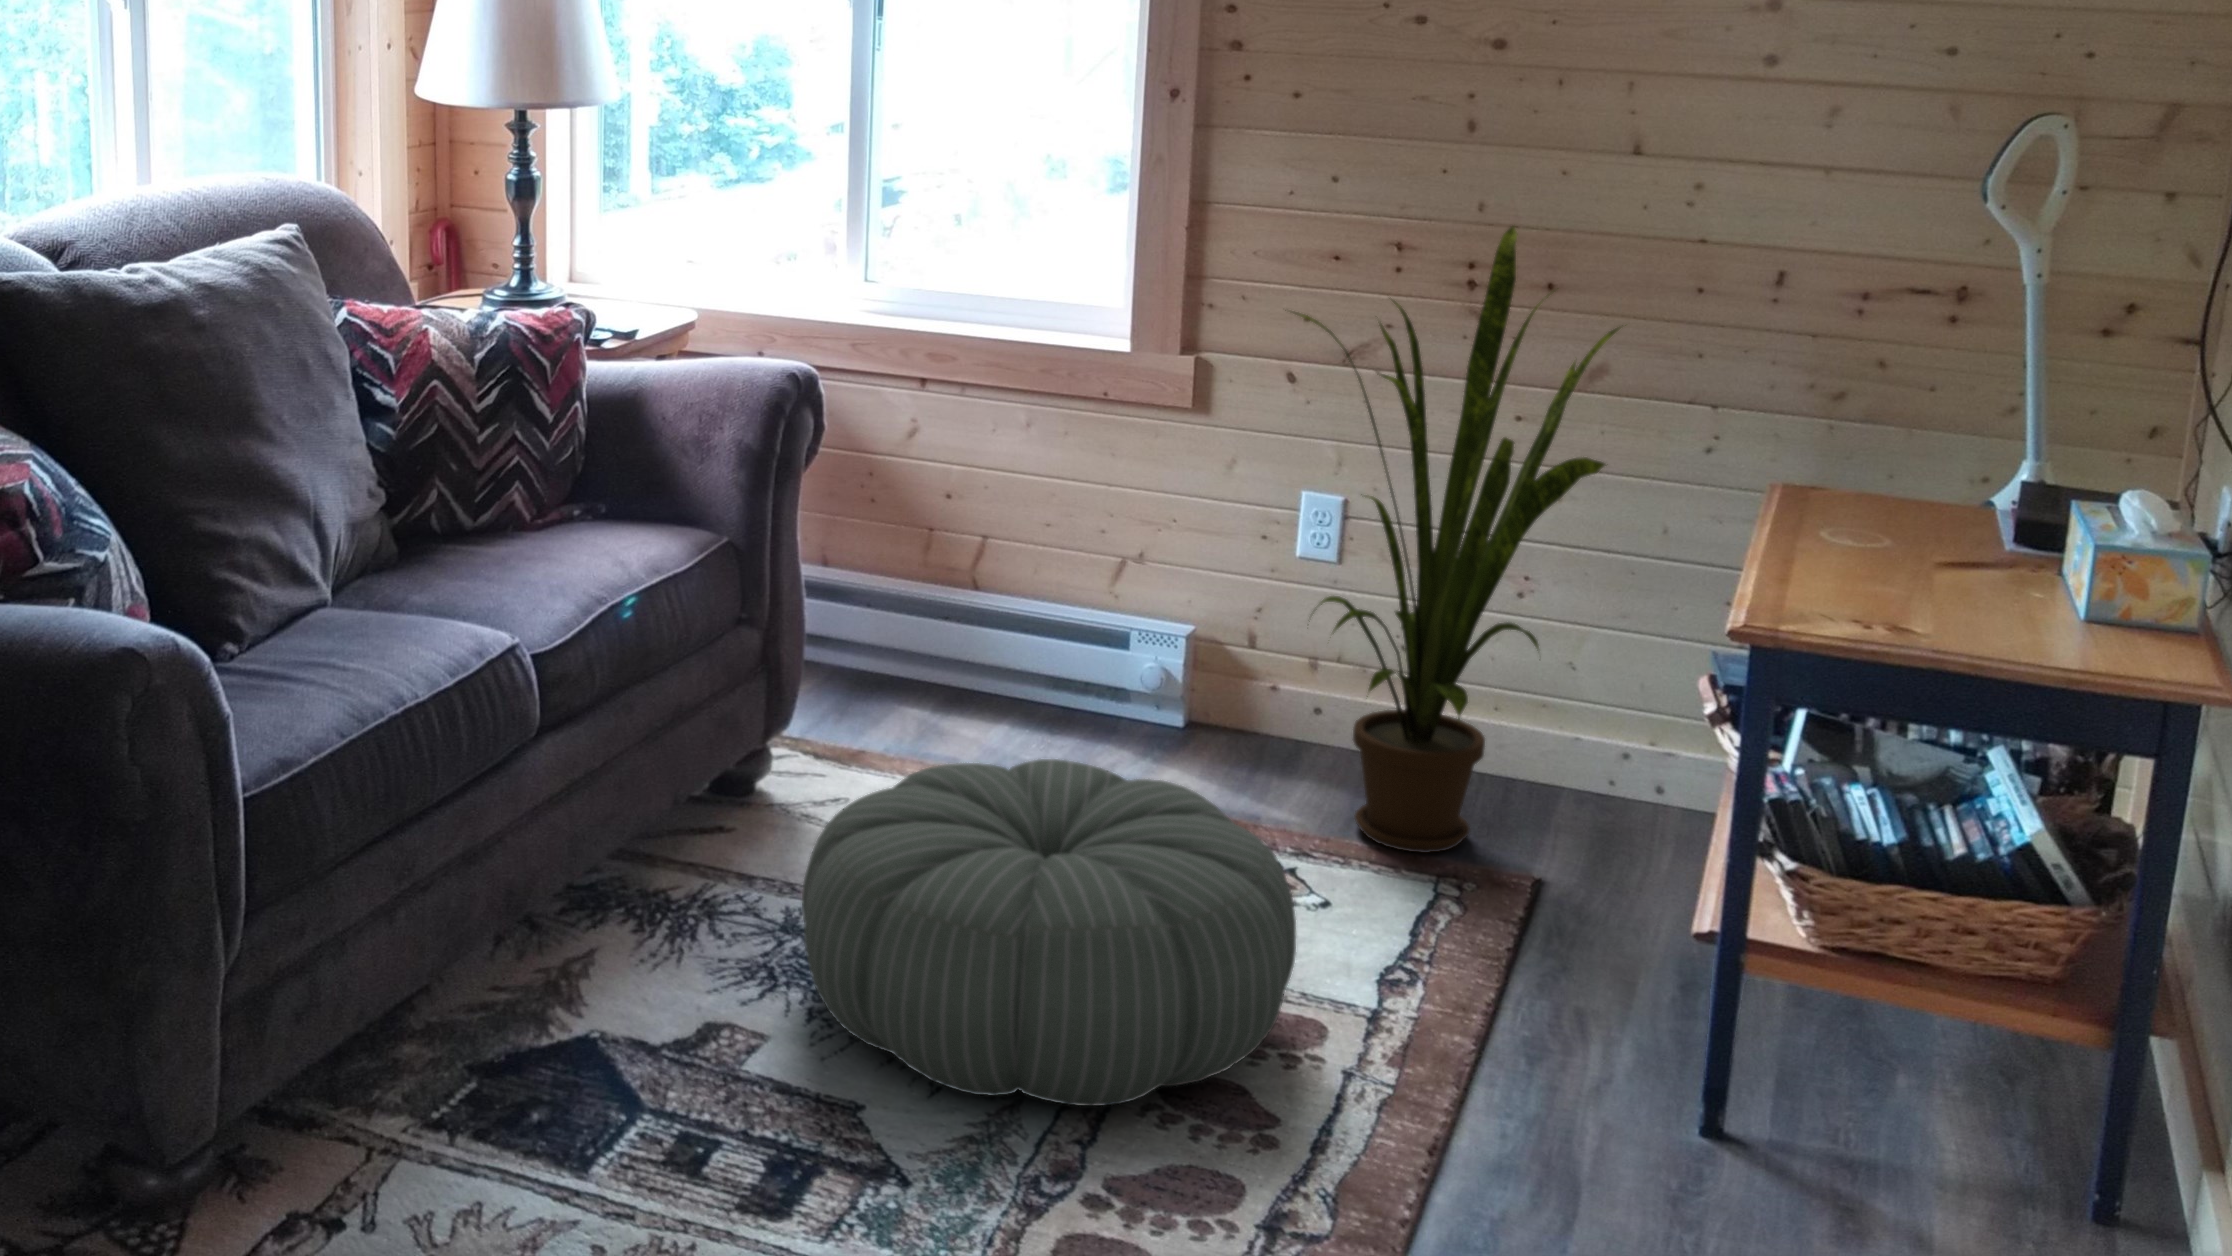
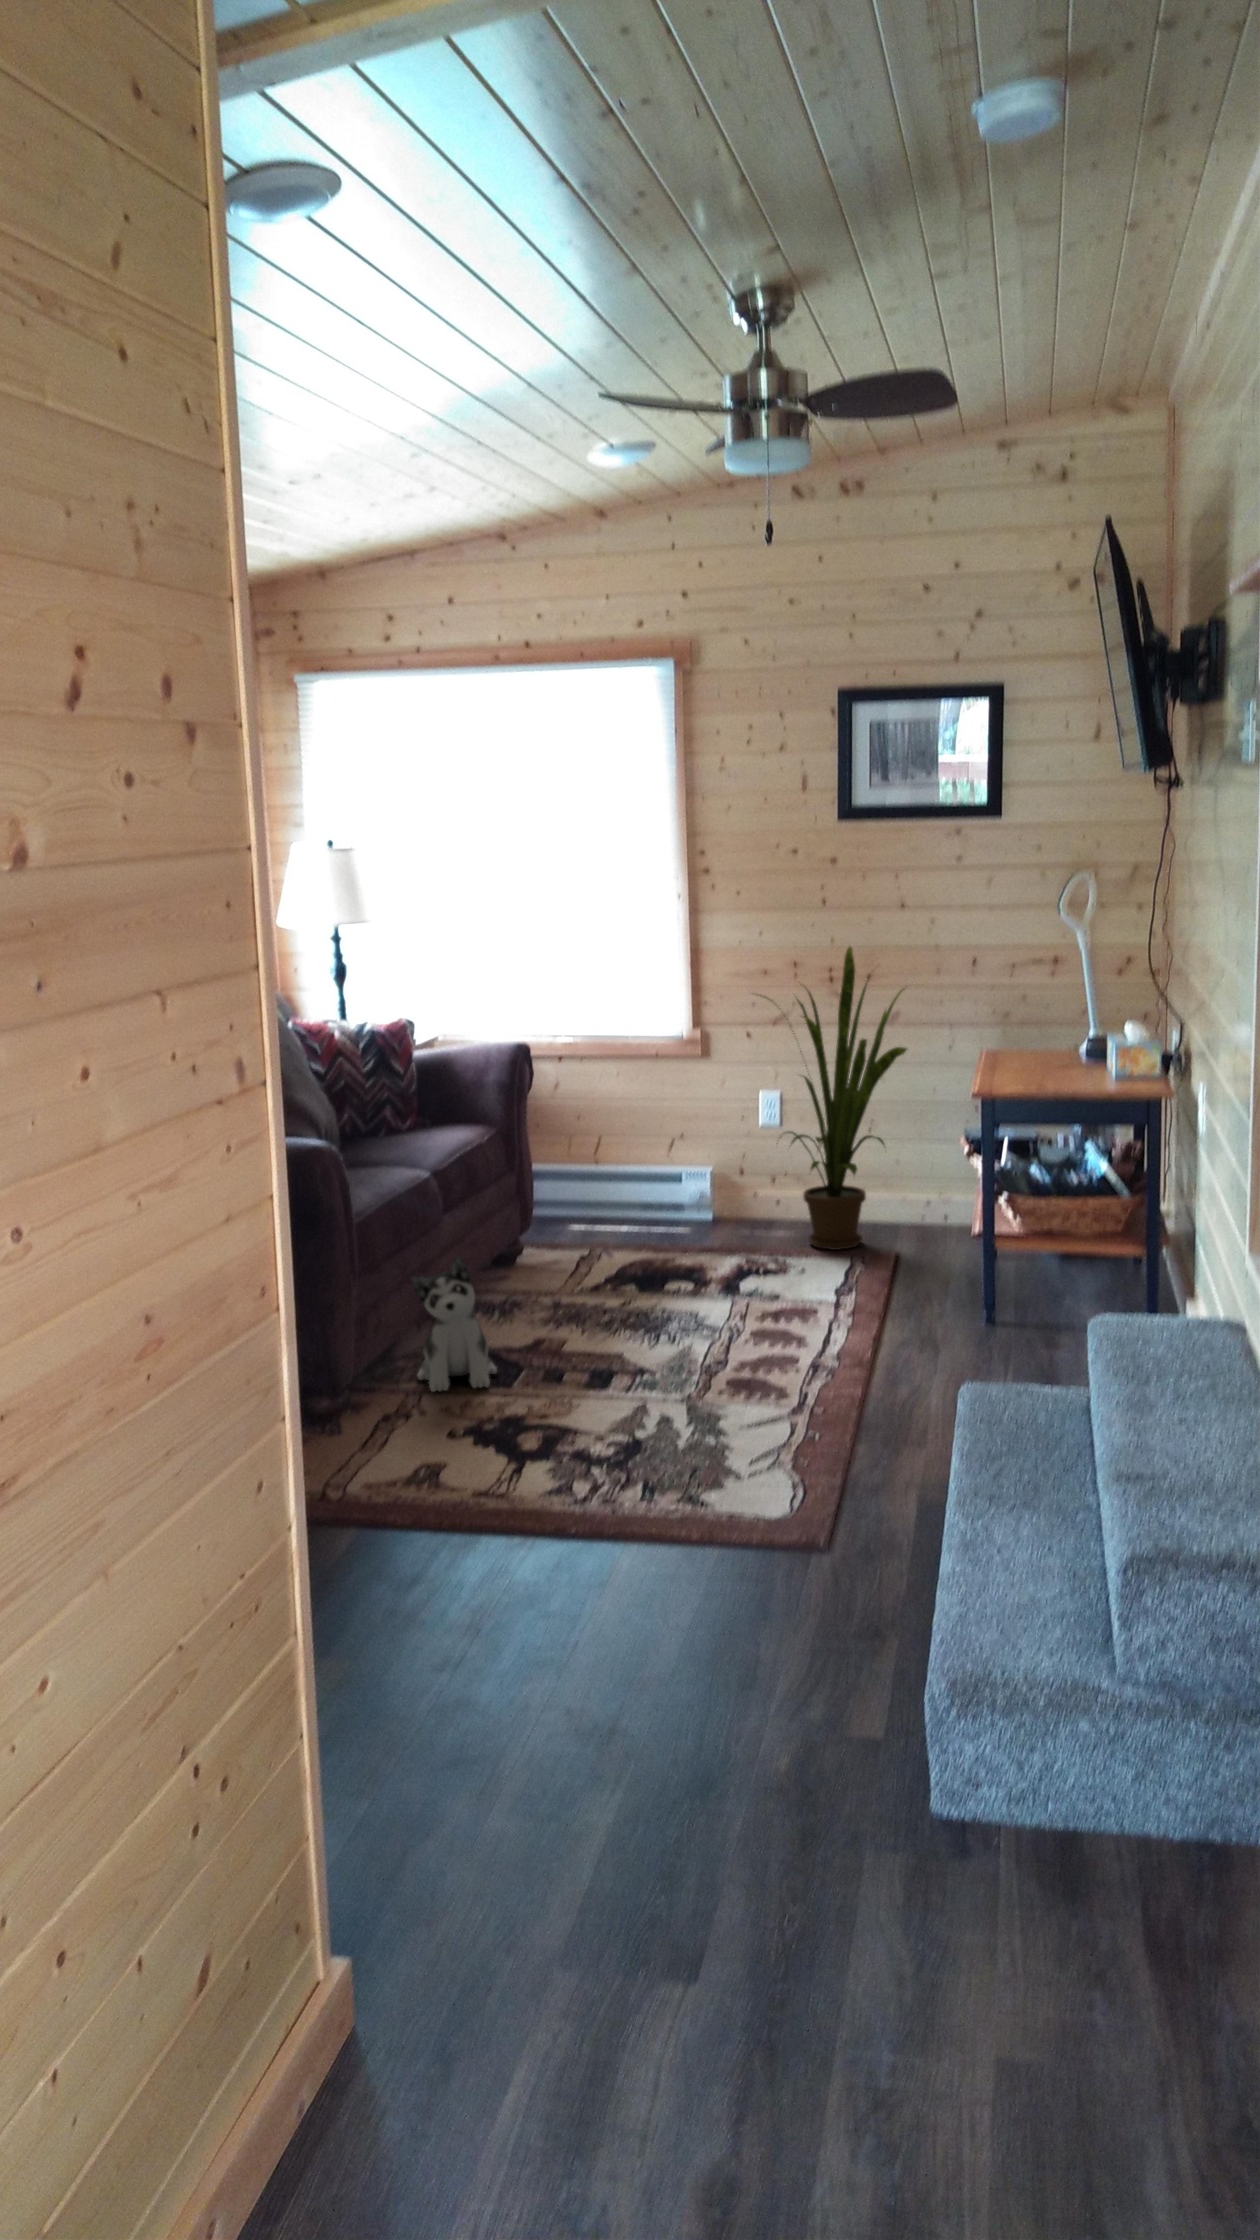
pouf: present [802,759,1296,1106] -> none [570,1206,802,1344]
plush toy: none [411,878,589,1164] -> present [411,1256,497,1392]

